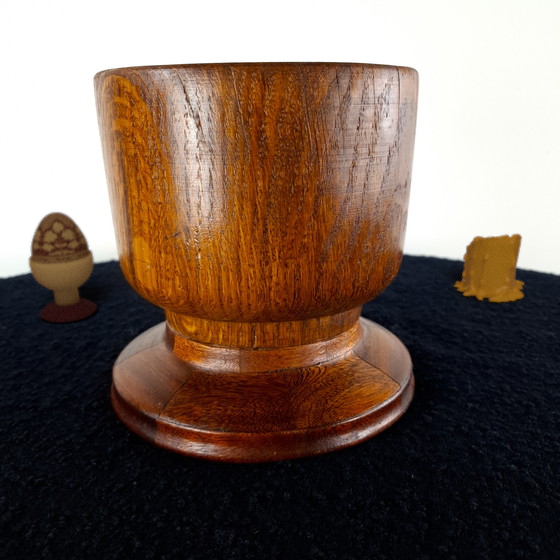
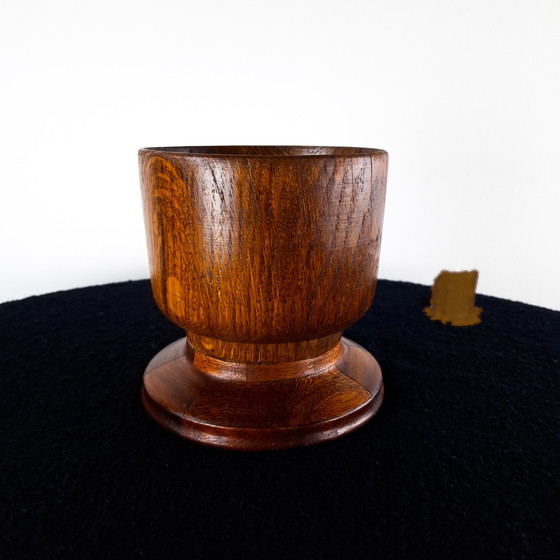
decorative egg: present [29,212,97,323] -> none [69,245,124,337]

